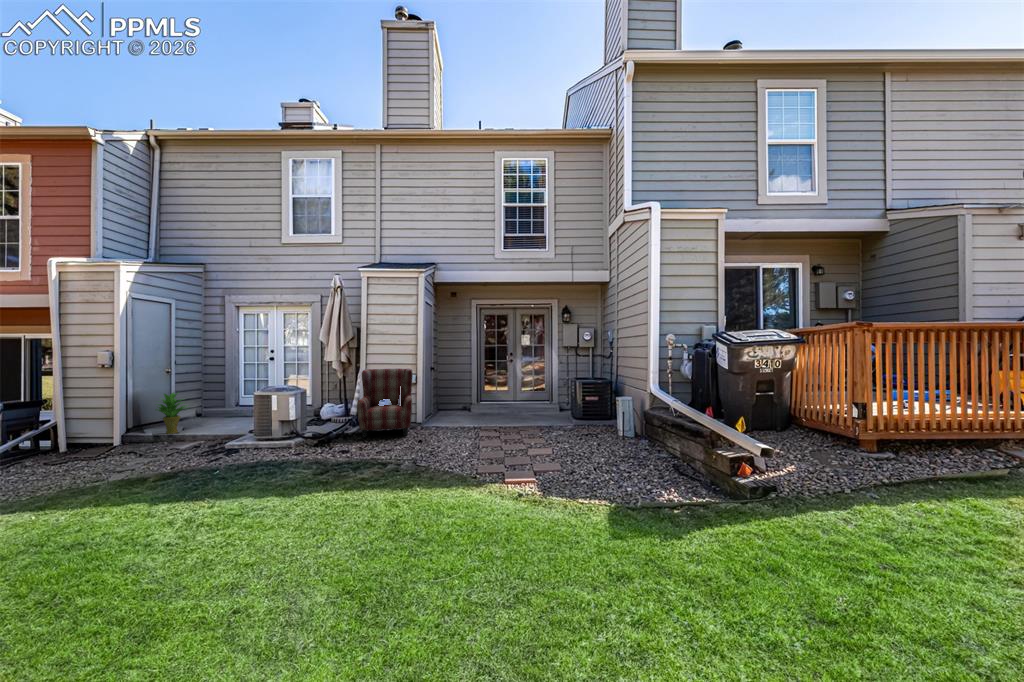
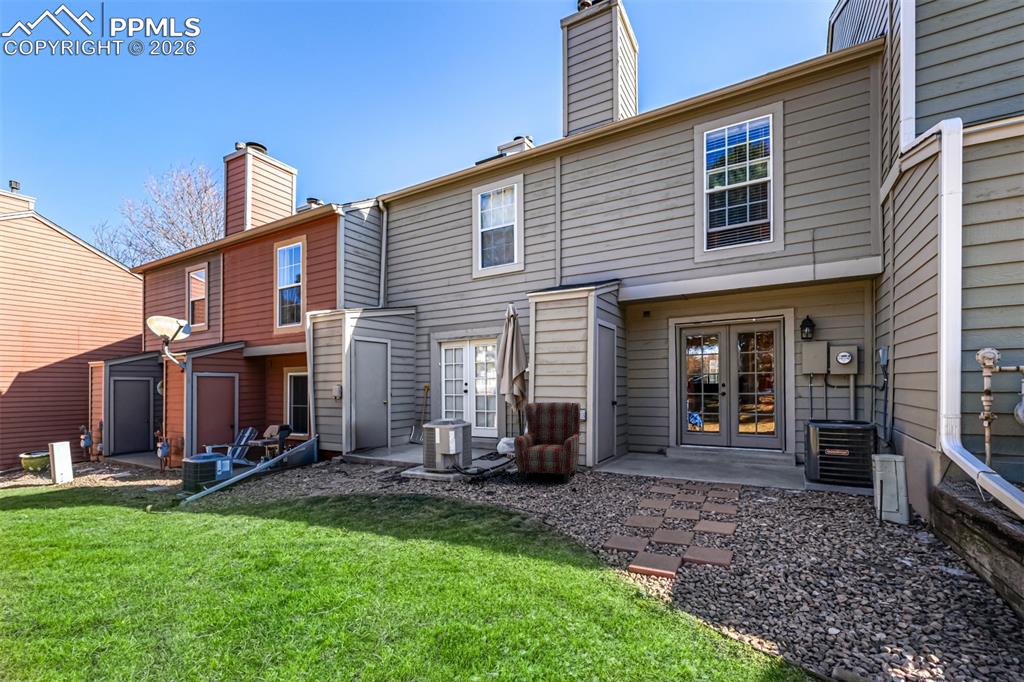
potted plant: present [156,392,186,434] -> none [366,420,395,458]

